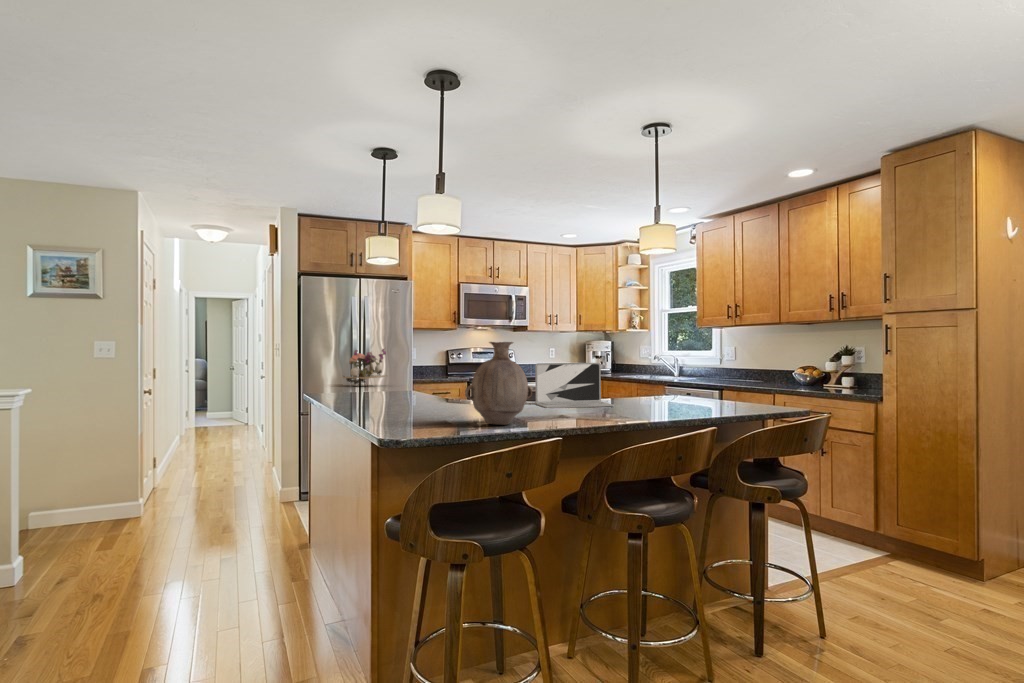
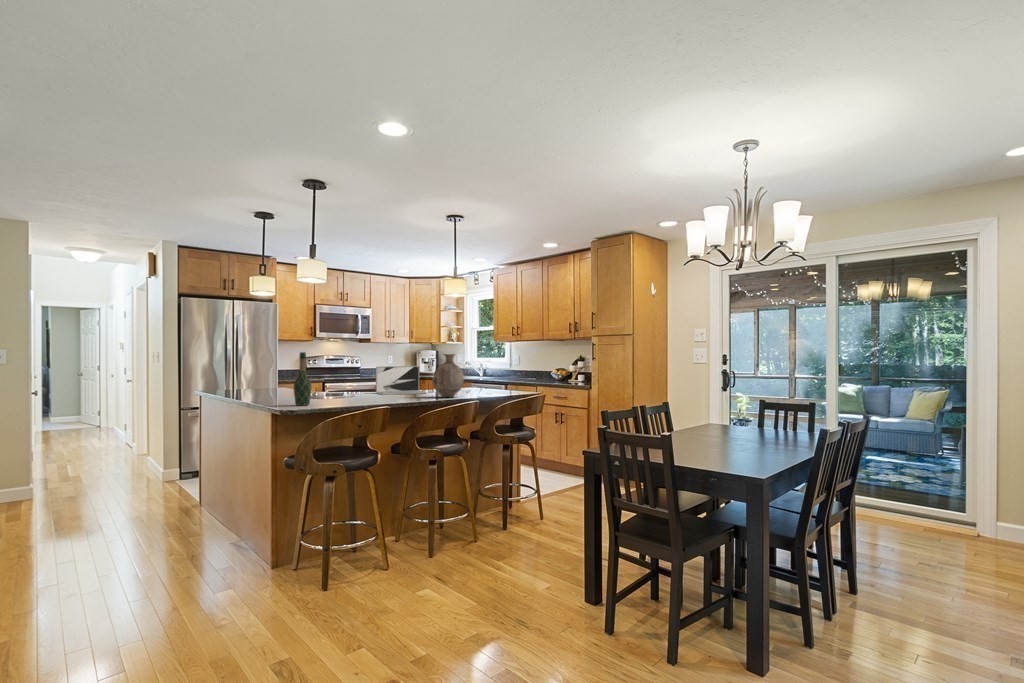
wine bottle: none [400,340,430,432] -> present [294,352,312,406]
vase: present [465,342,532,425] -> present [432,354,464,397]
flower arrangement: present [343,348,386,385] -> none [215,355,259,386]

